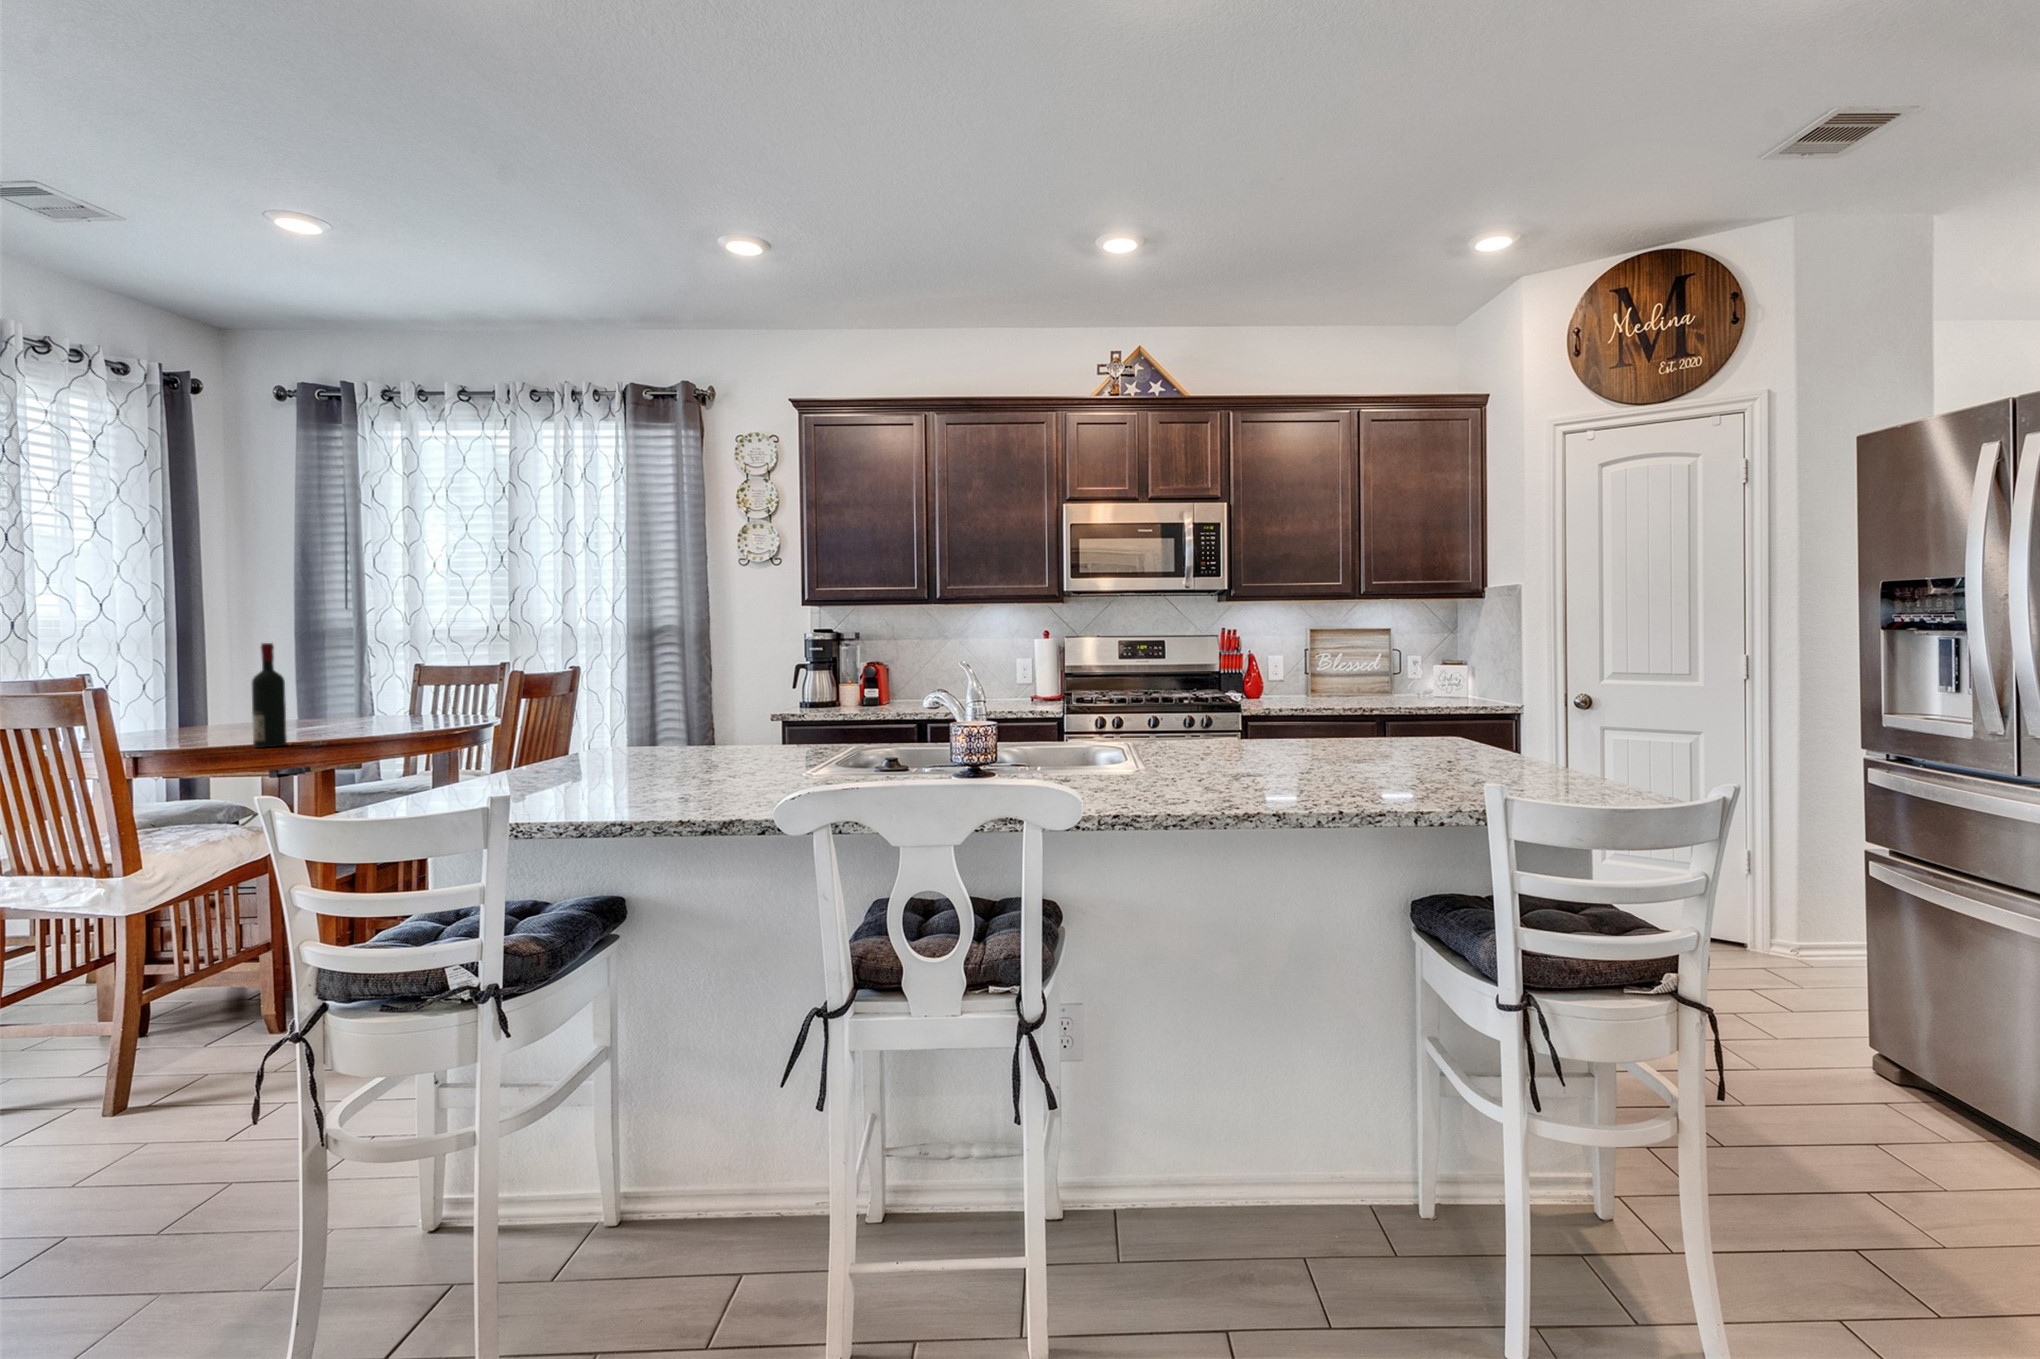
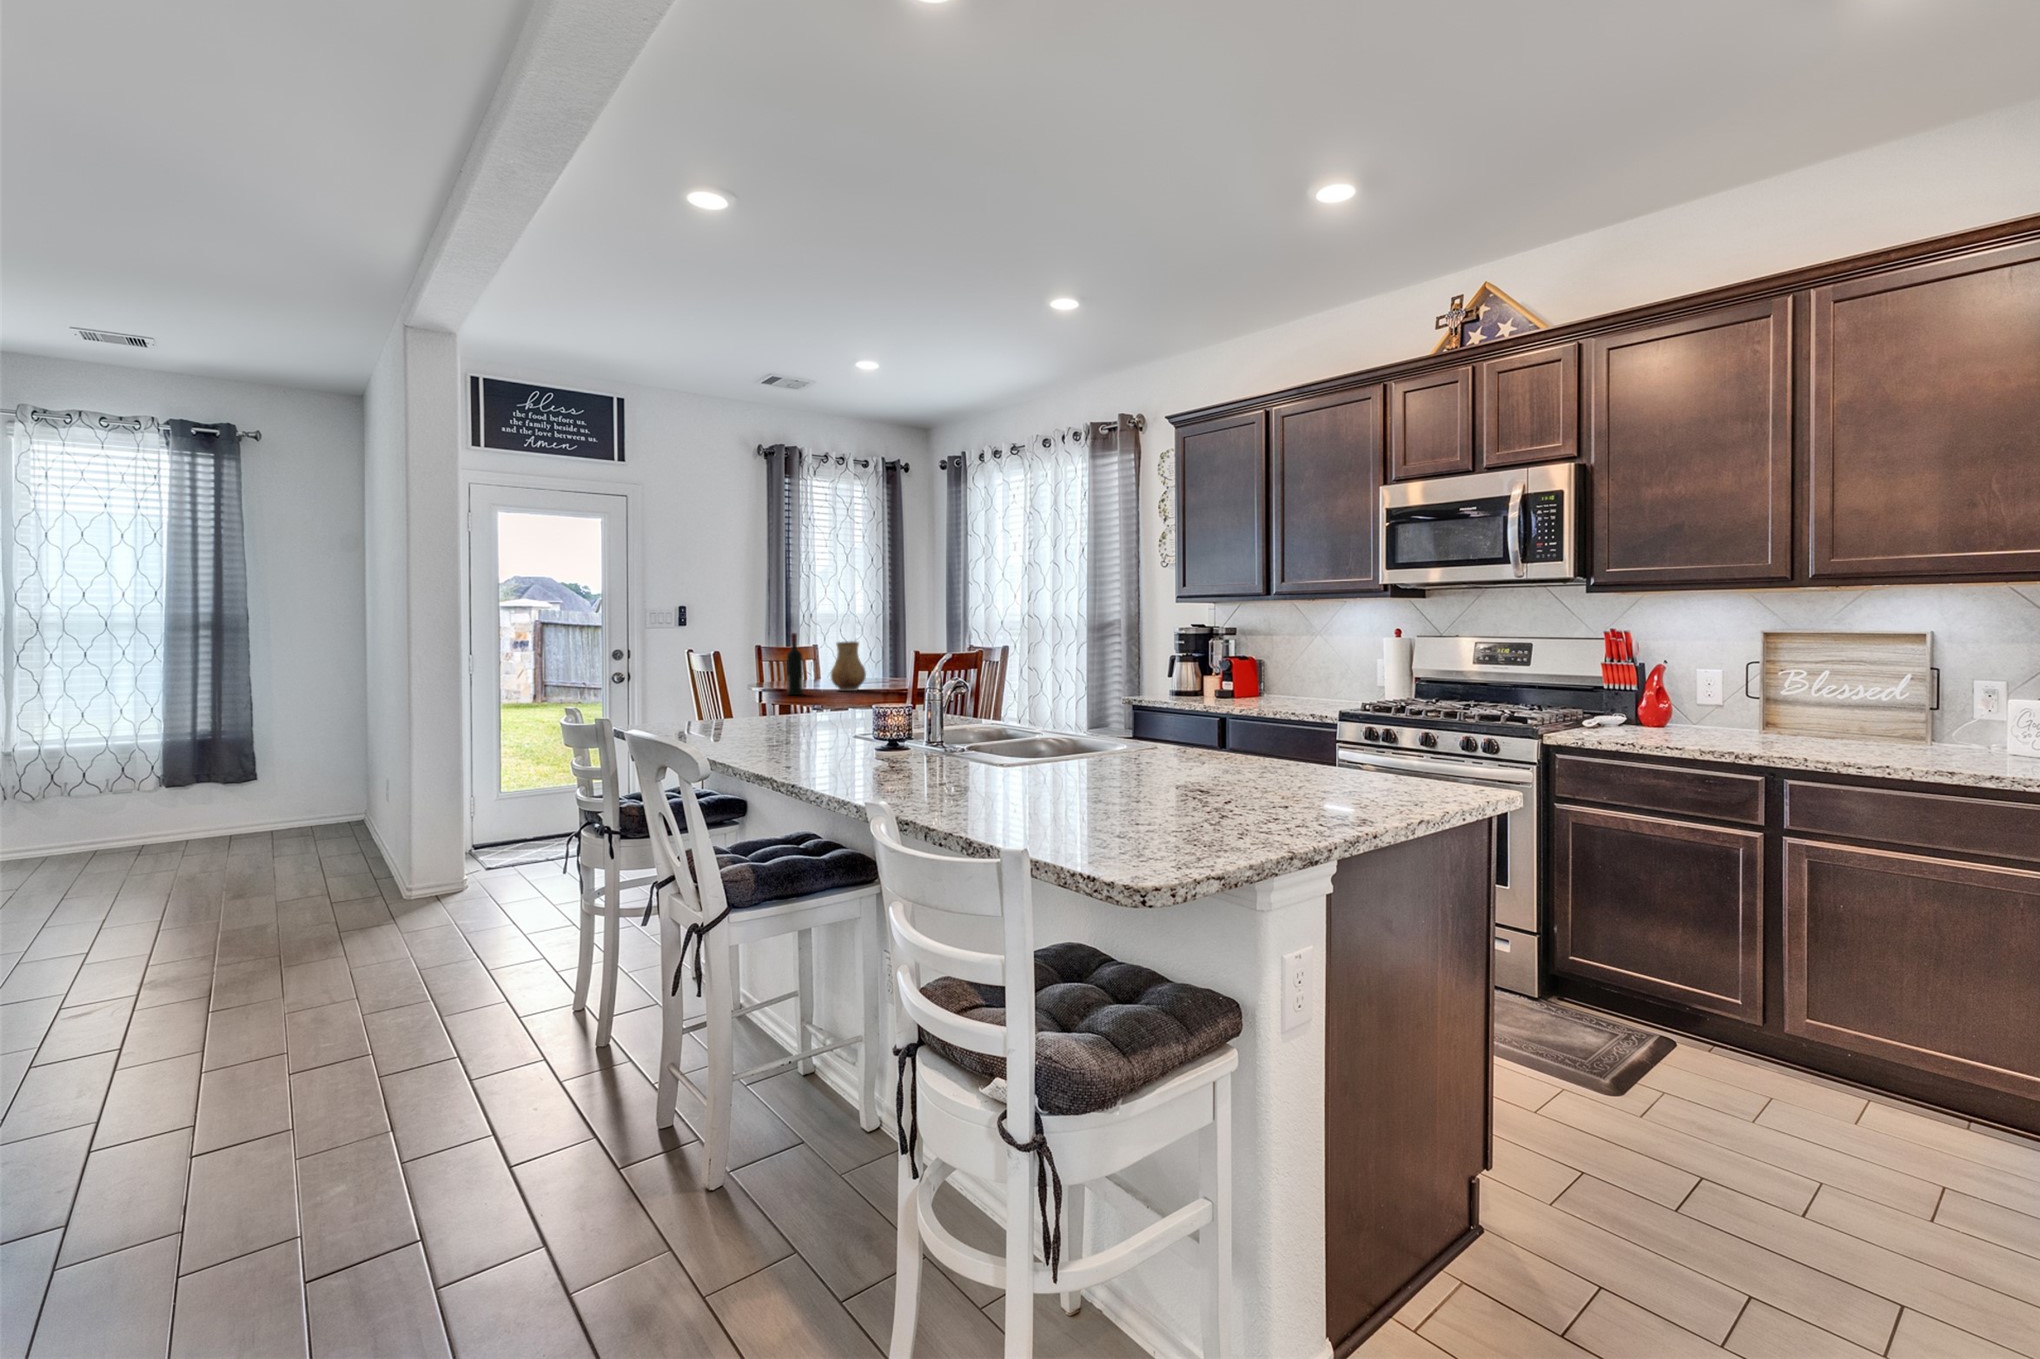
ceramic pitcher: none [292,658,363,737] -> present [831,642,866,691]

